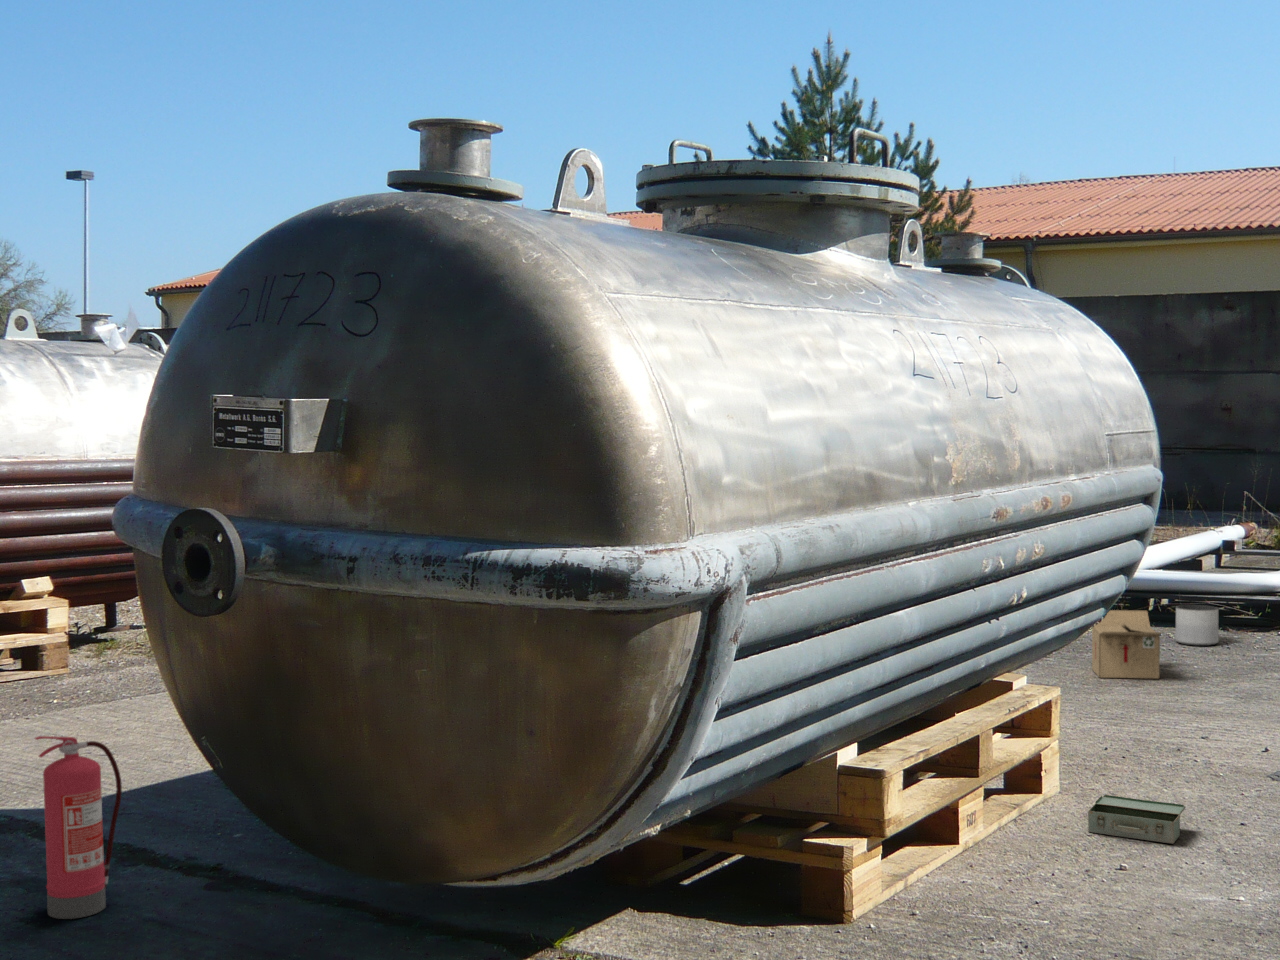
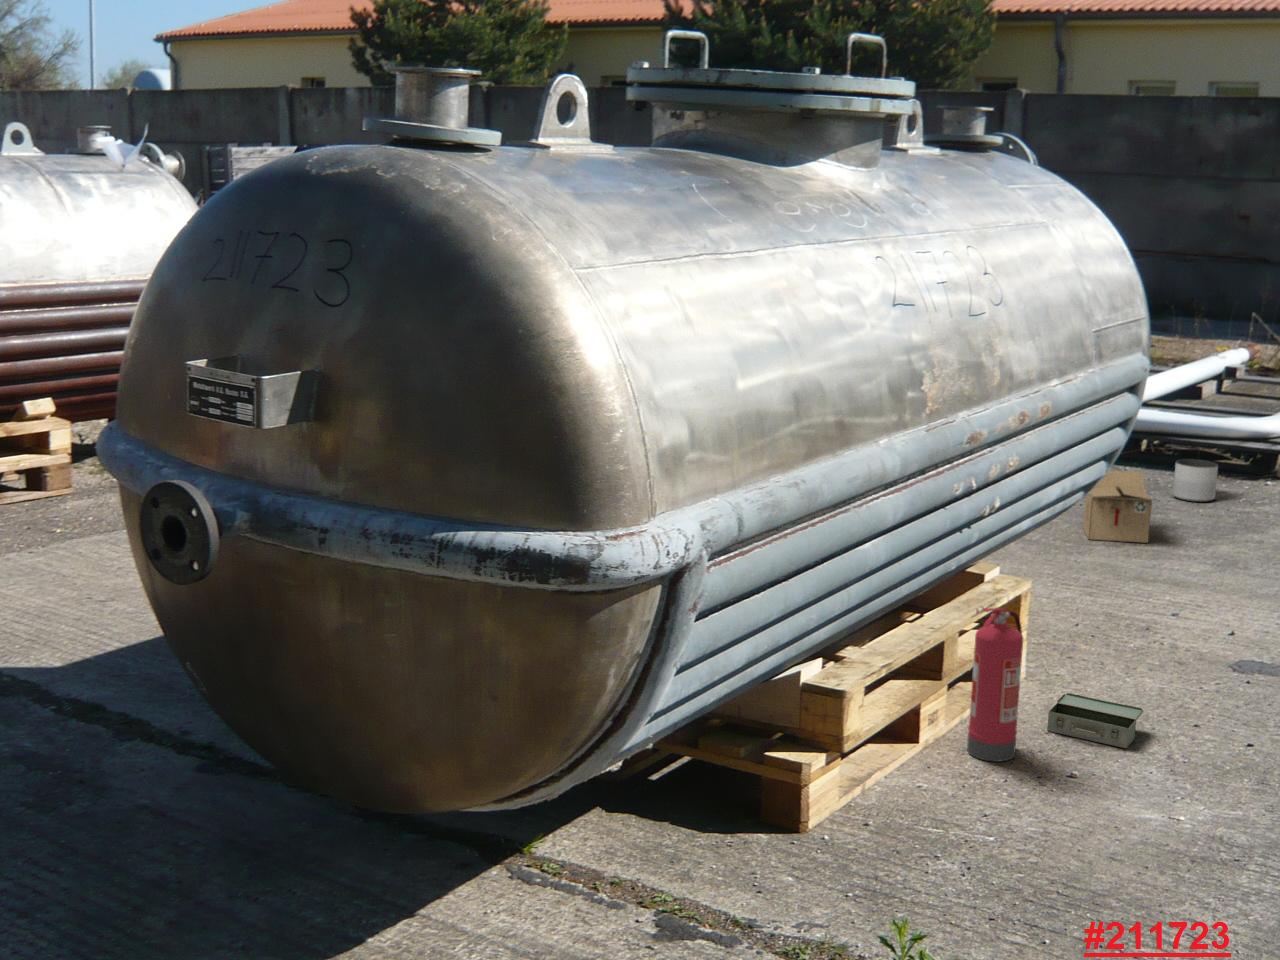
fire extinguisher: present [35,736,122,919] -> present [967,608,1023,762]

